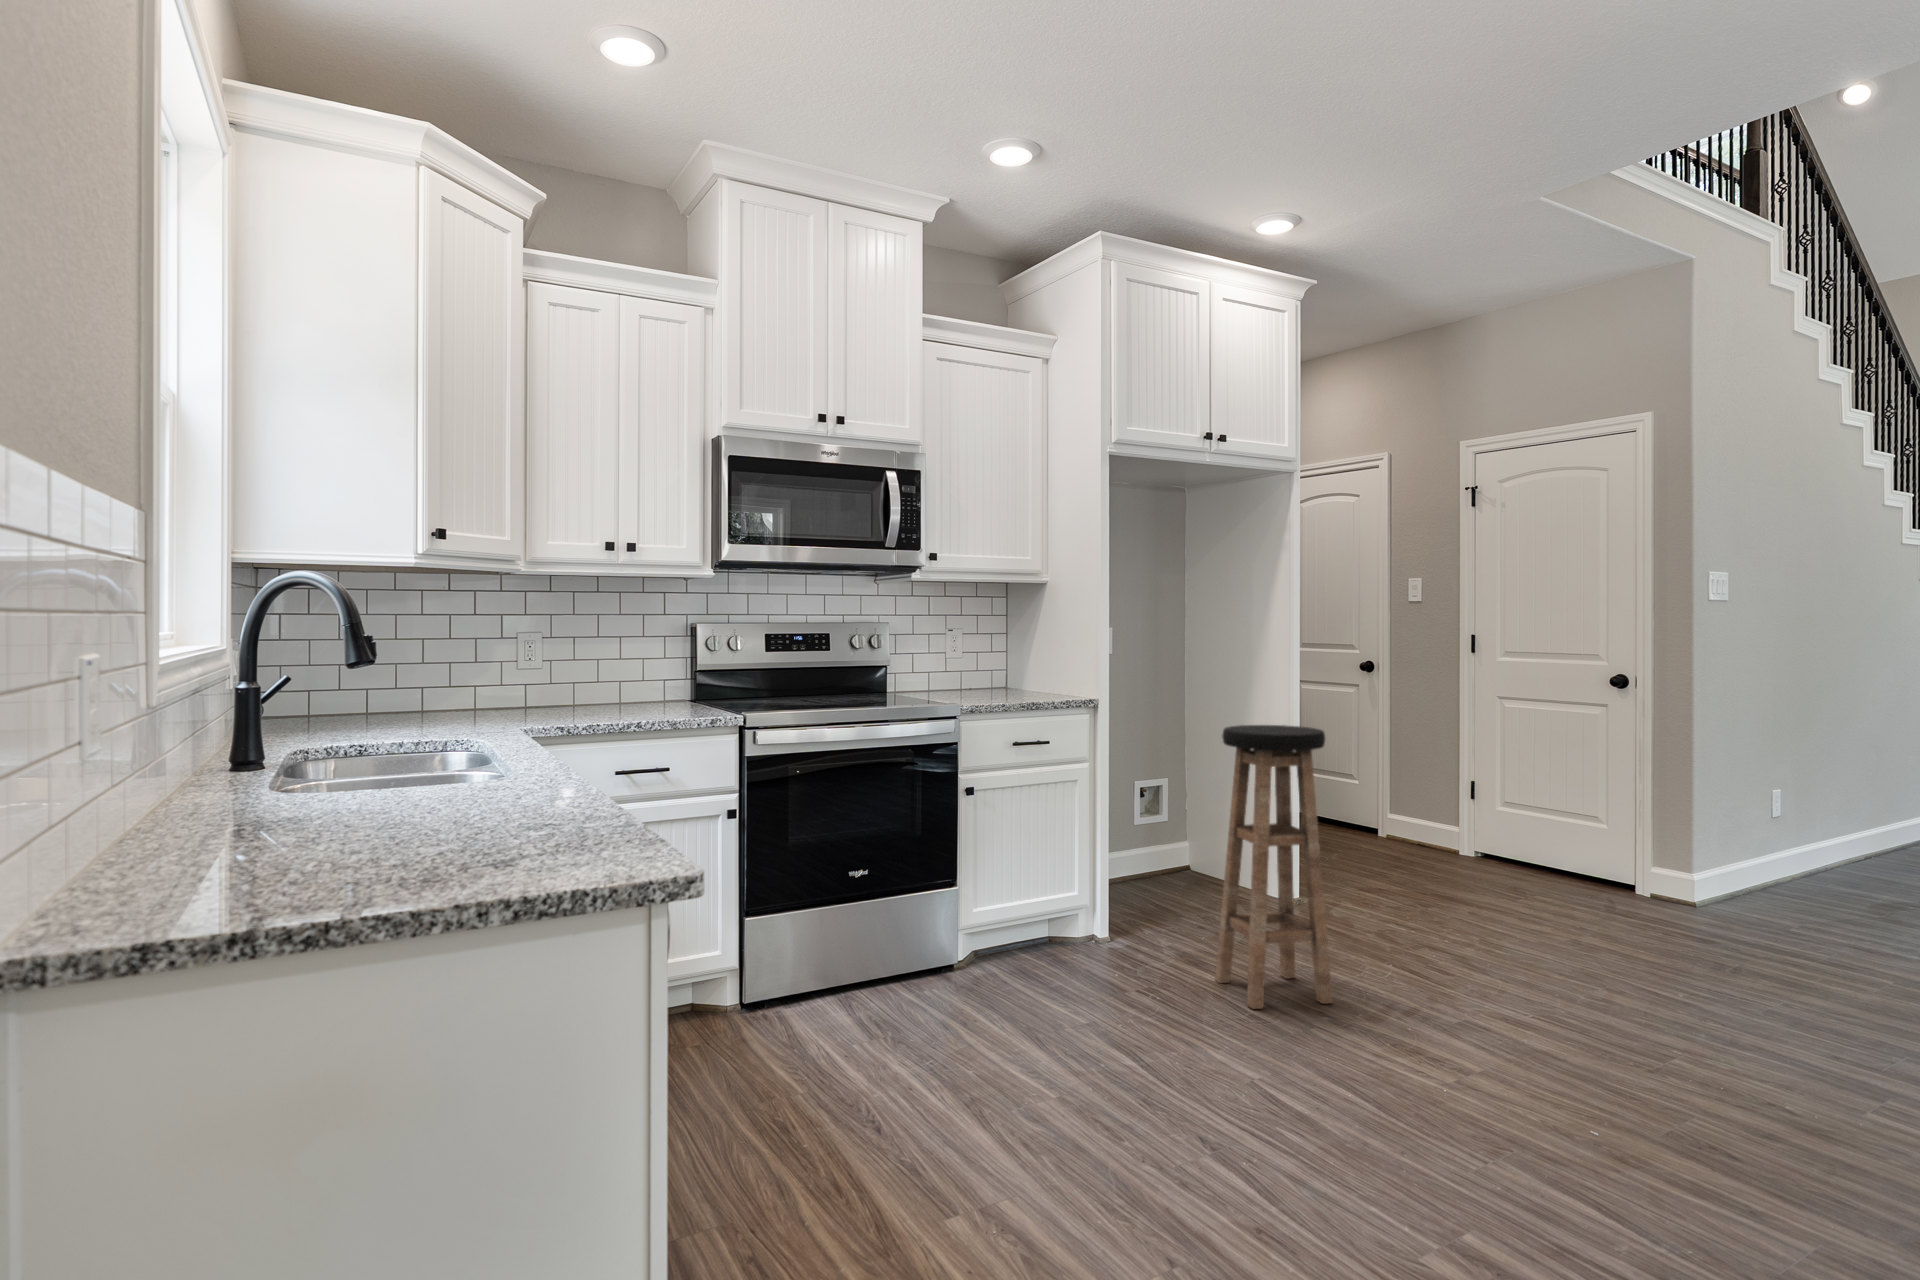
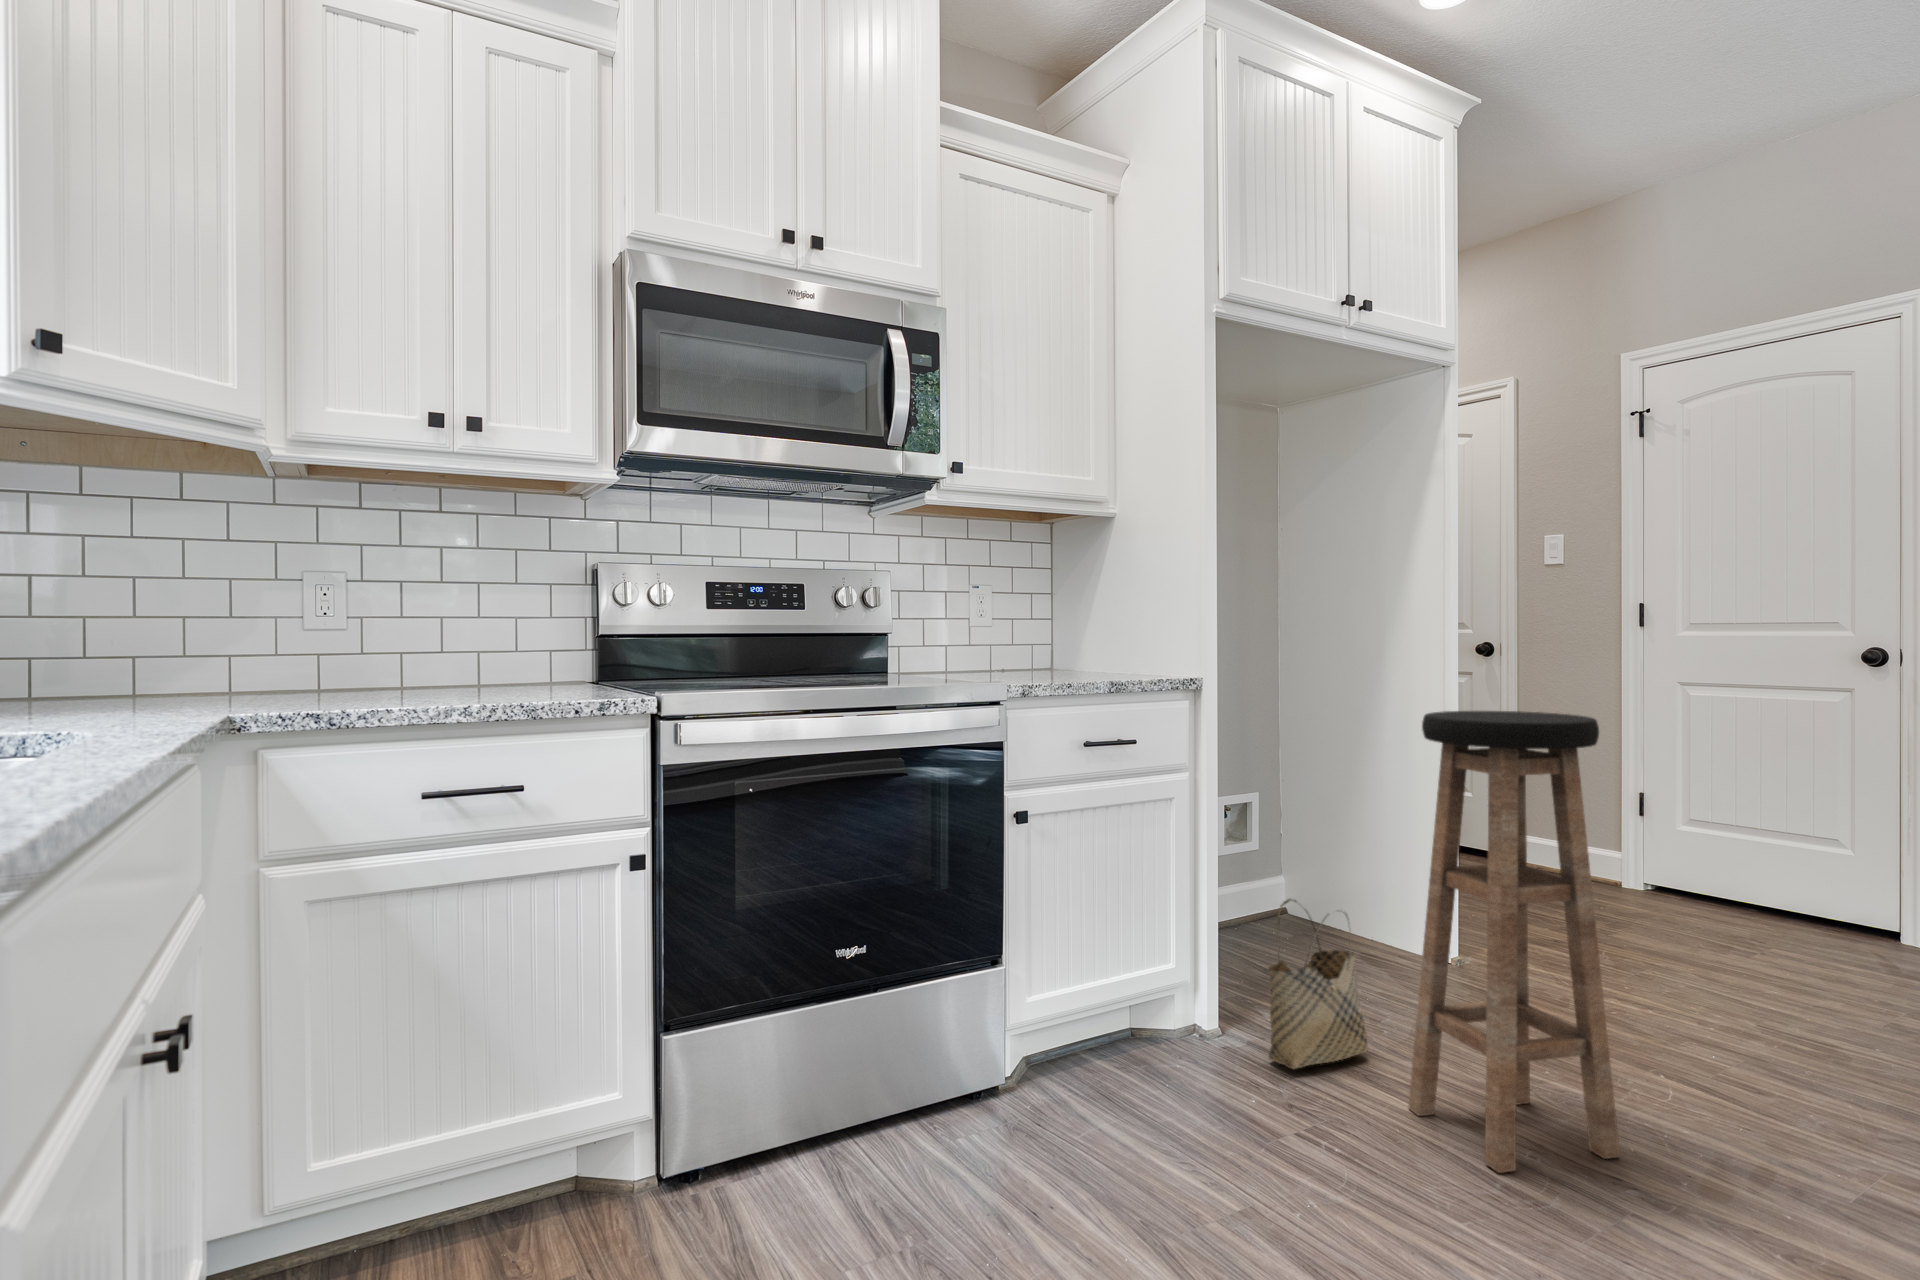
woven basket: none [1135,849,1203,959] -> present [1268,899,1368,1070]

